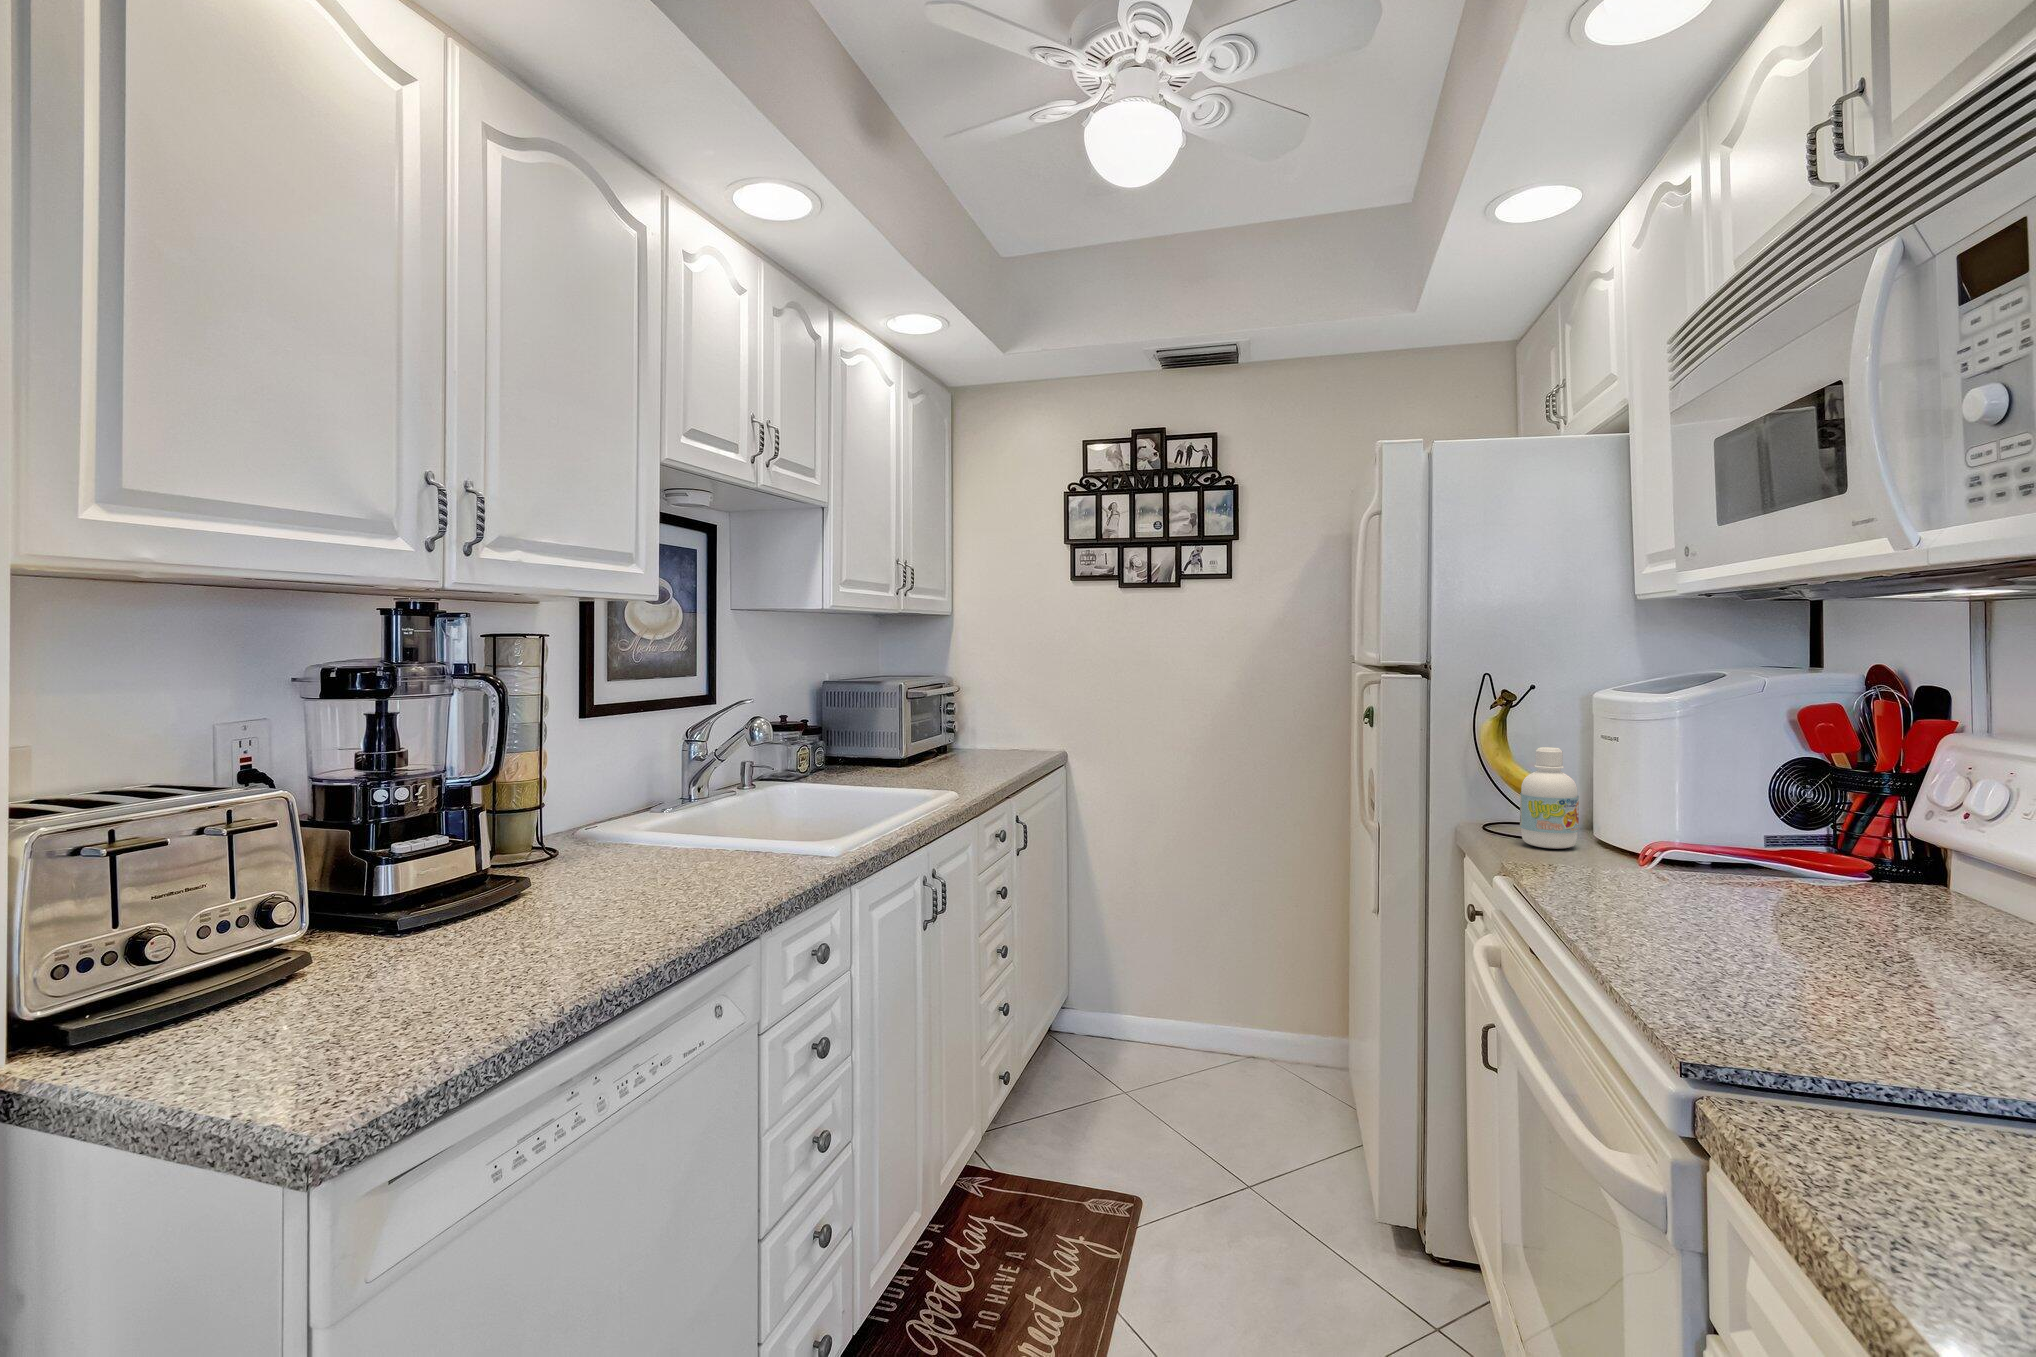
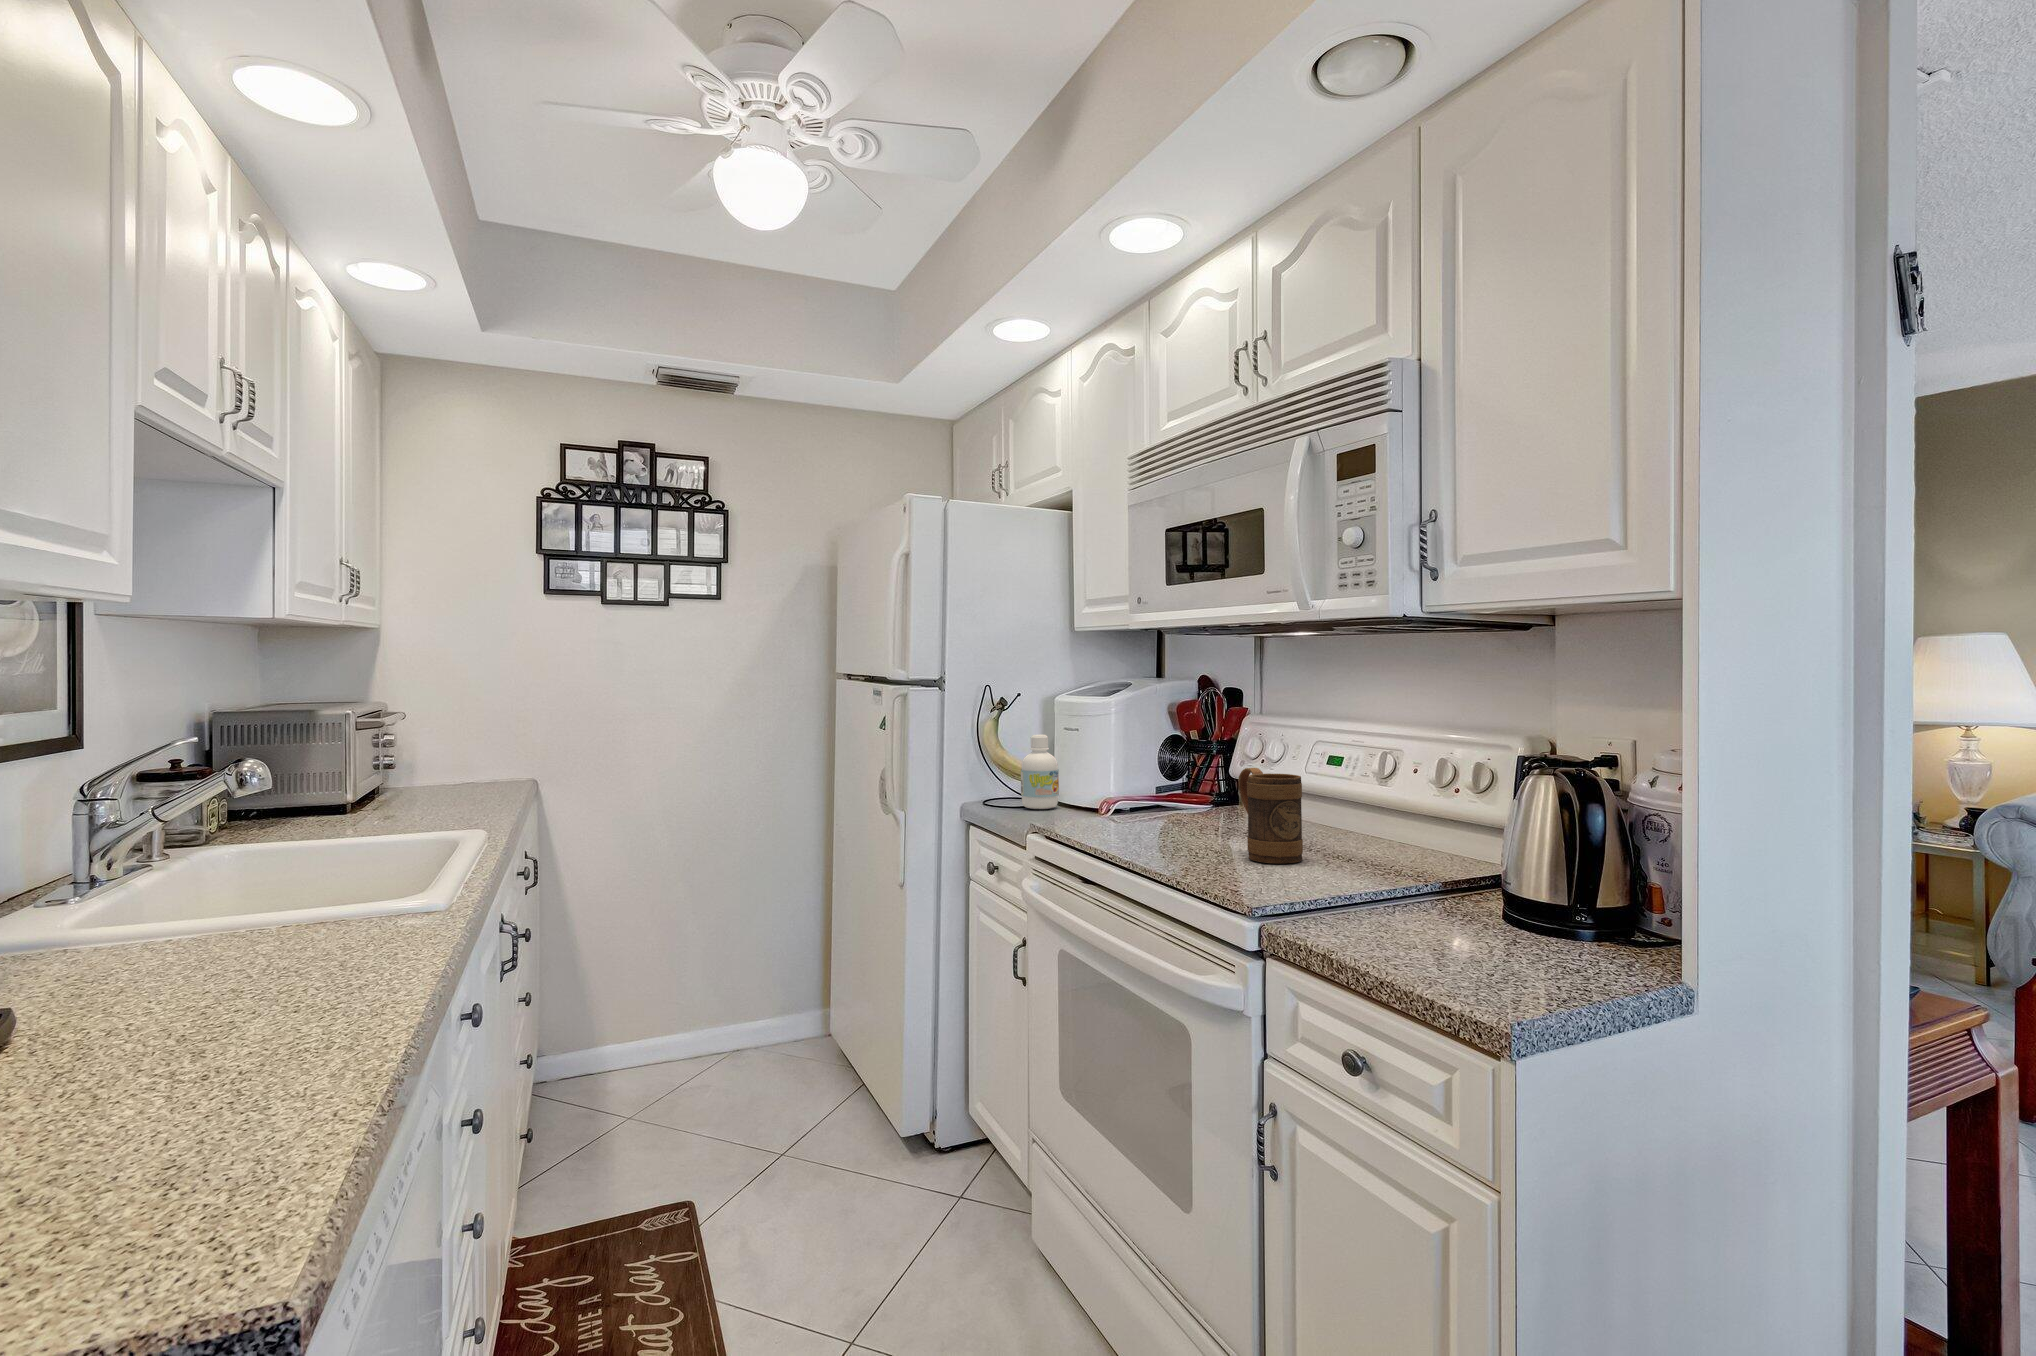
mug: none [1788,845,1915,1030] -> present [1238,768,1303,864]

